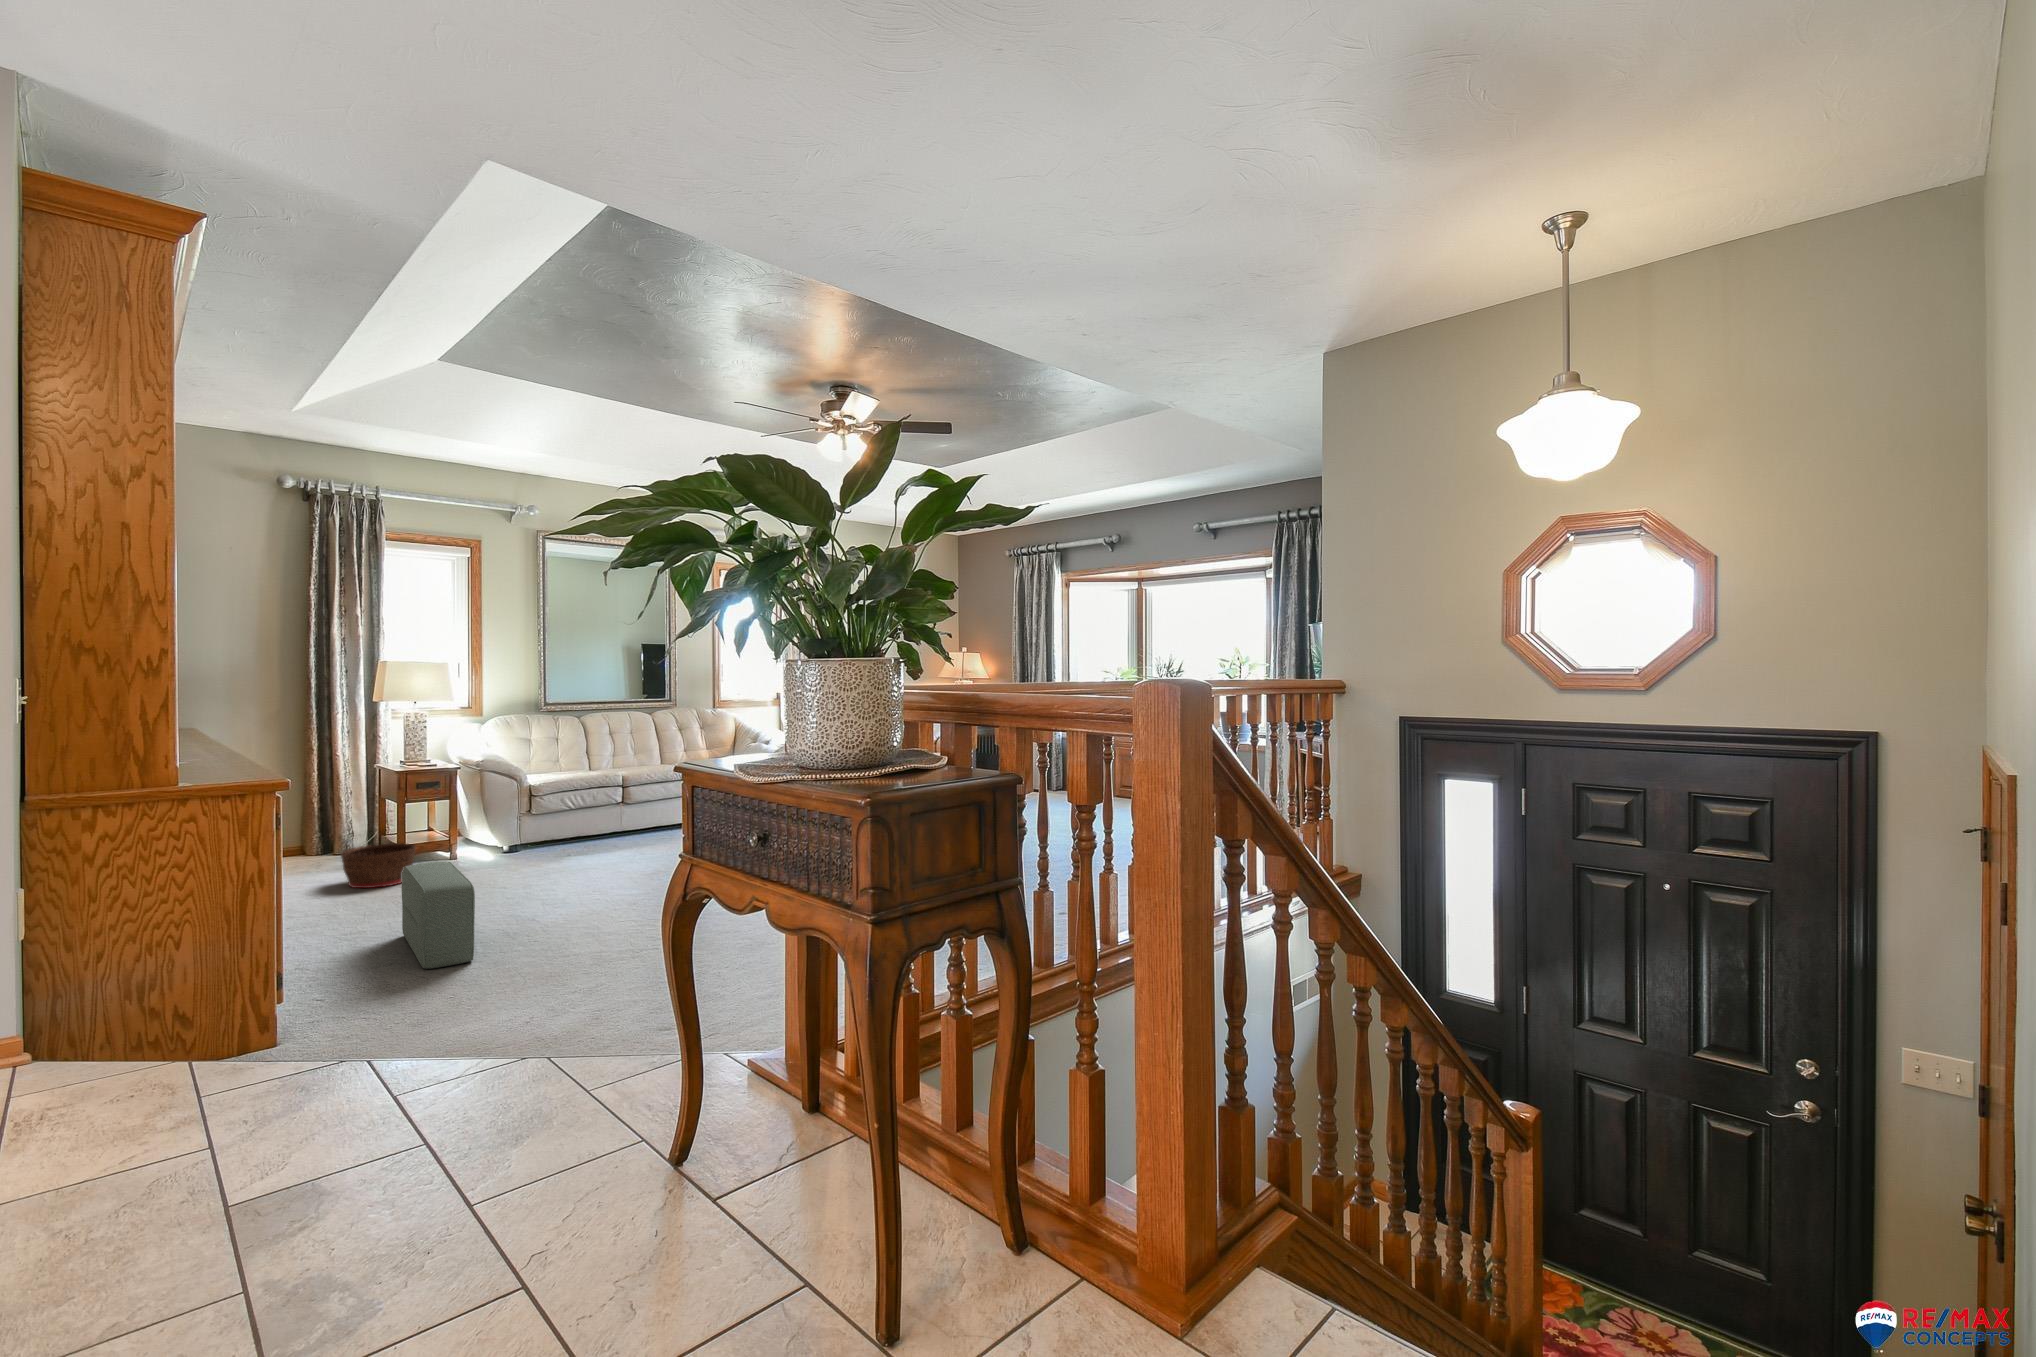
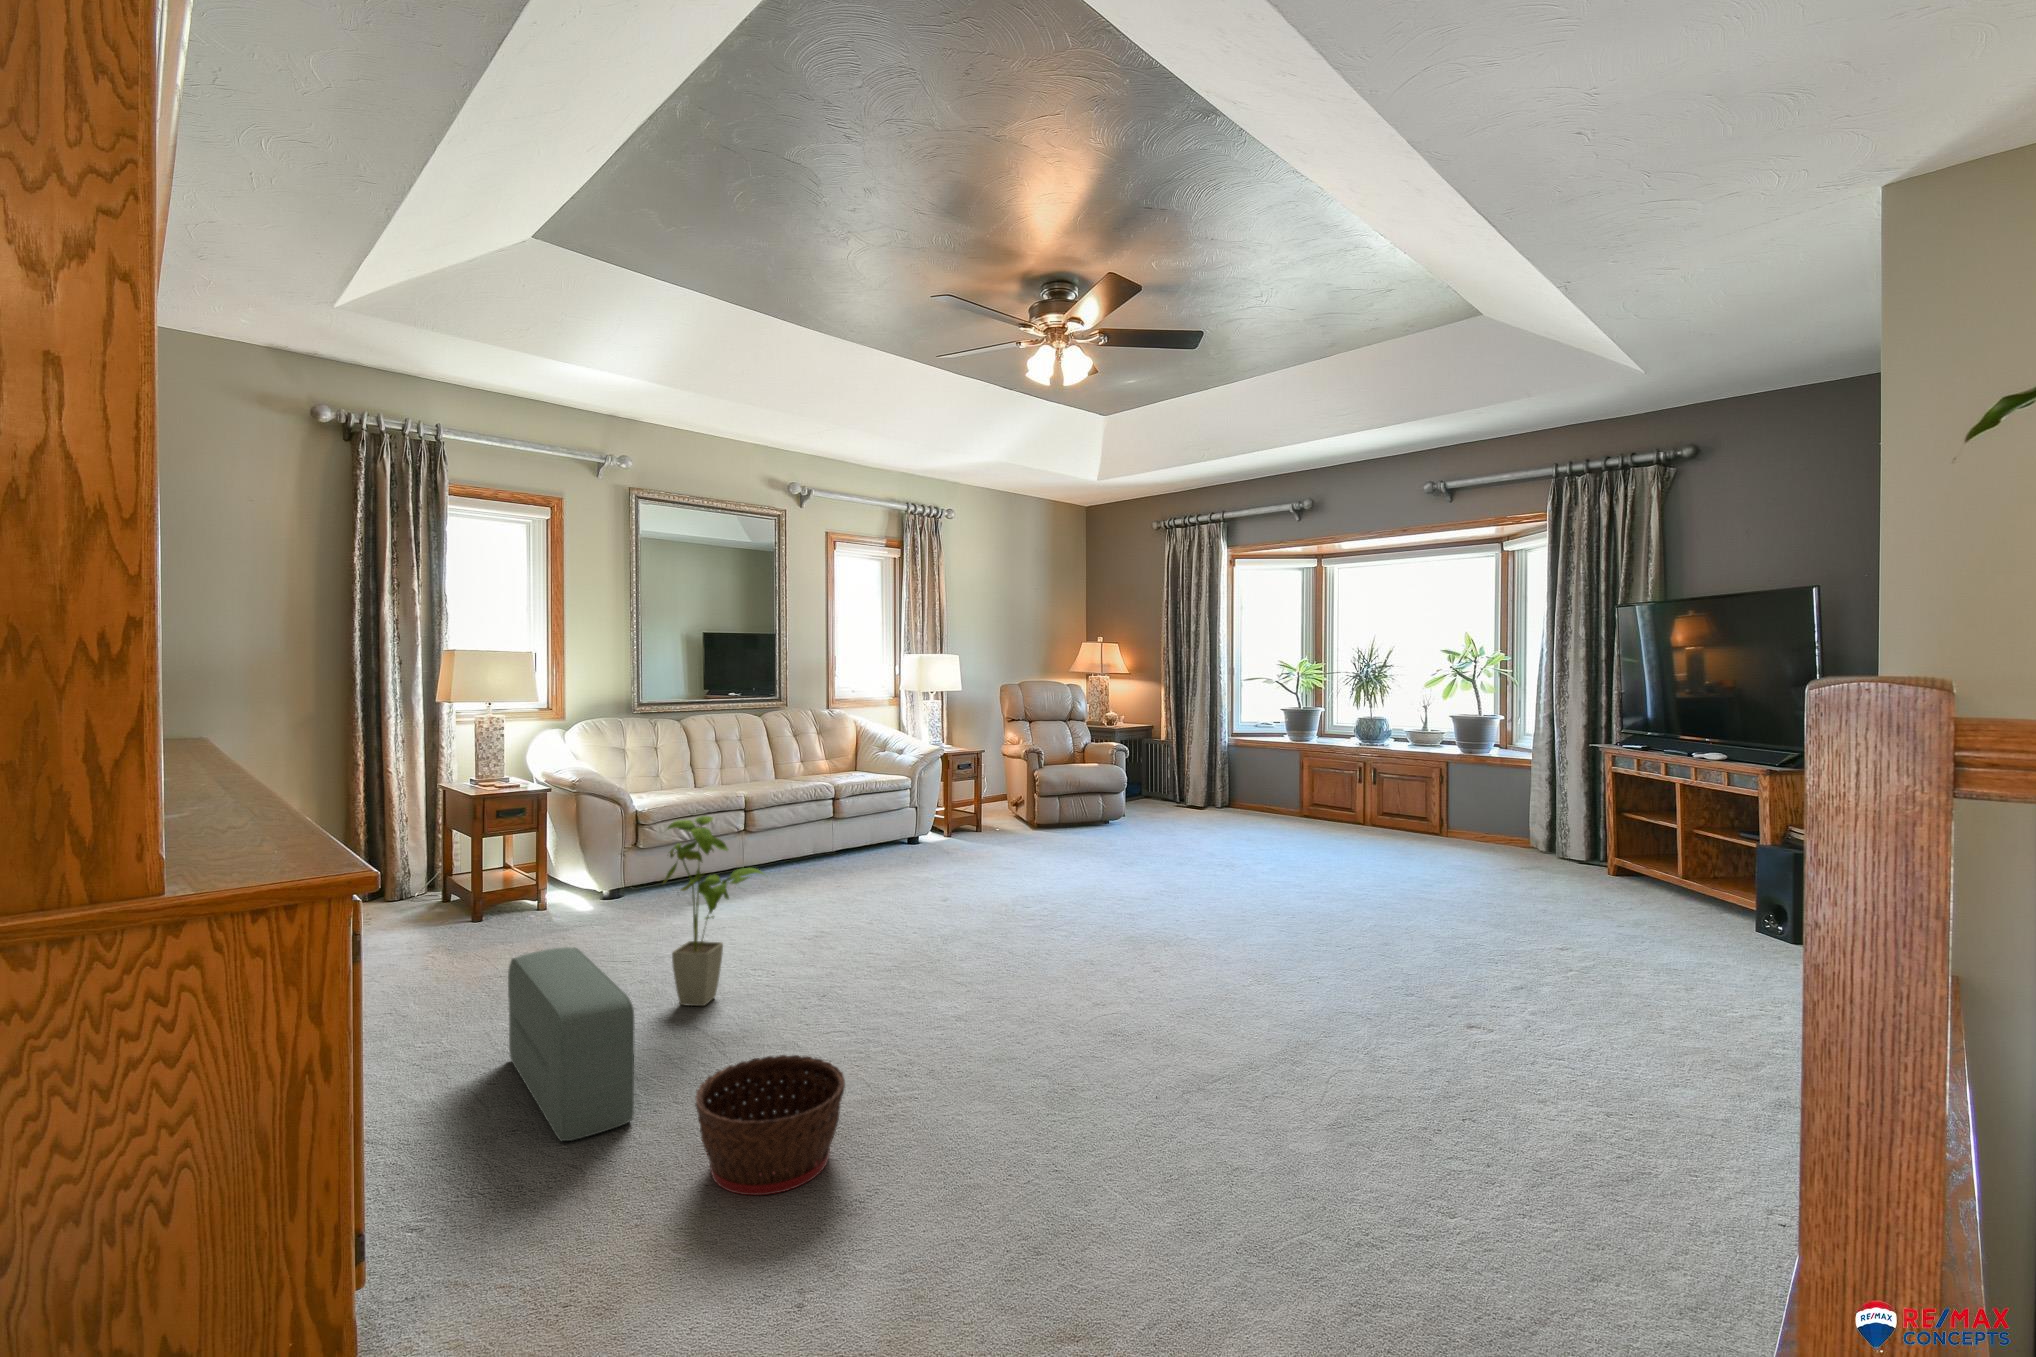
house plant: none [519,778,597,911] -> present [664,816,764,1006]
basket: present [340,843,416,888] -> present [695,1055,845,1195]

